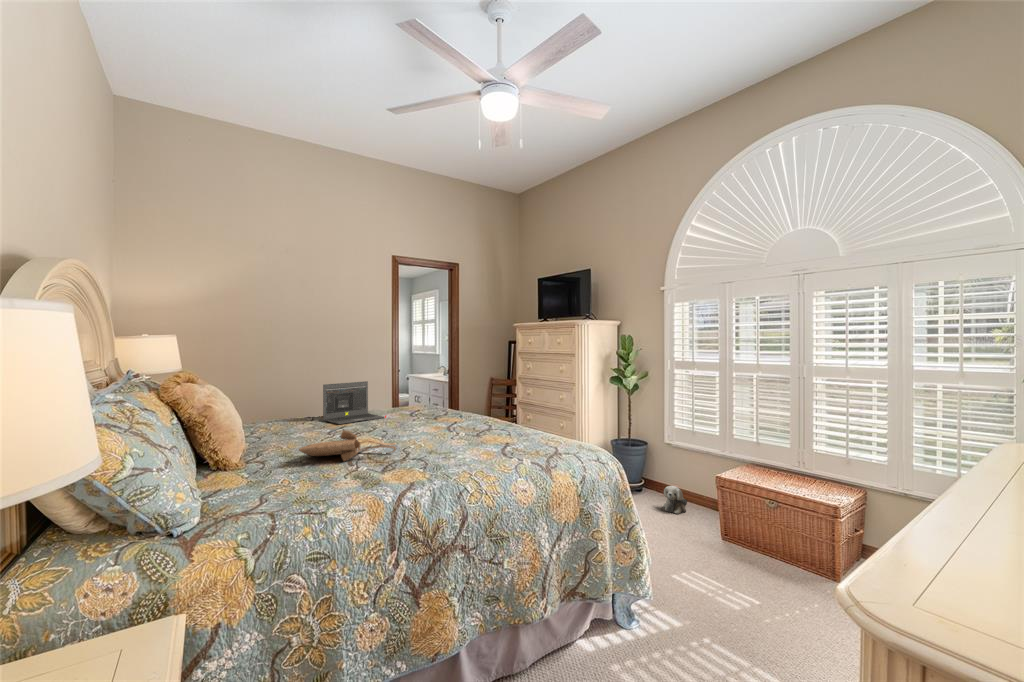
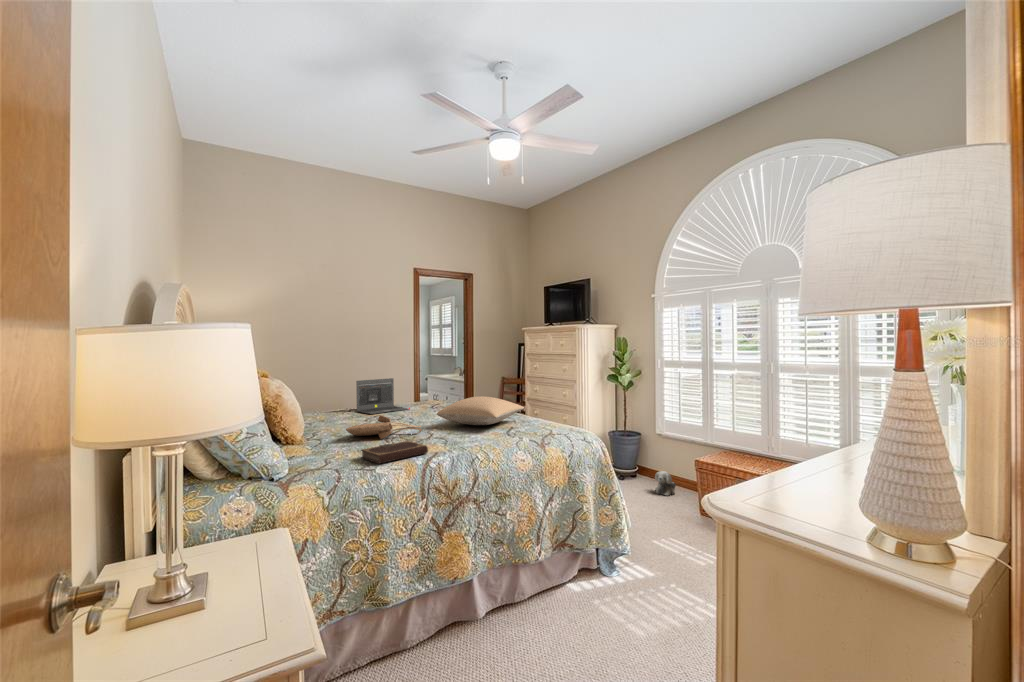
pillow: none [416,405,521,440] -> present [437,396,524,425]
notebook: none [311,466,401,504] -> present [361,441,428,464]

